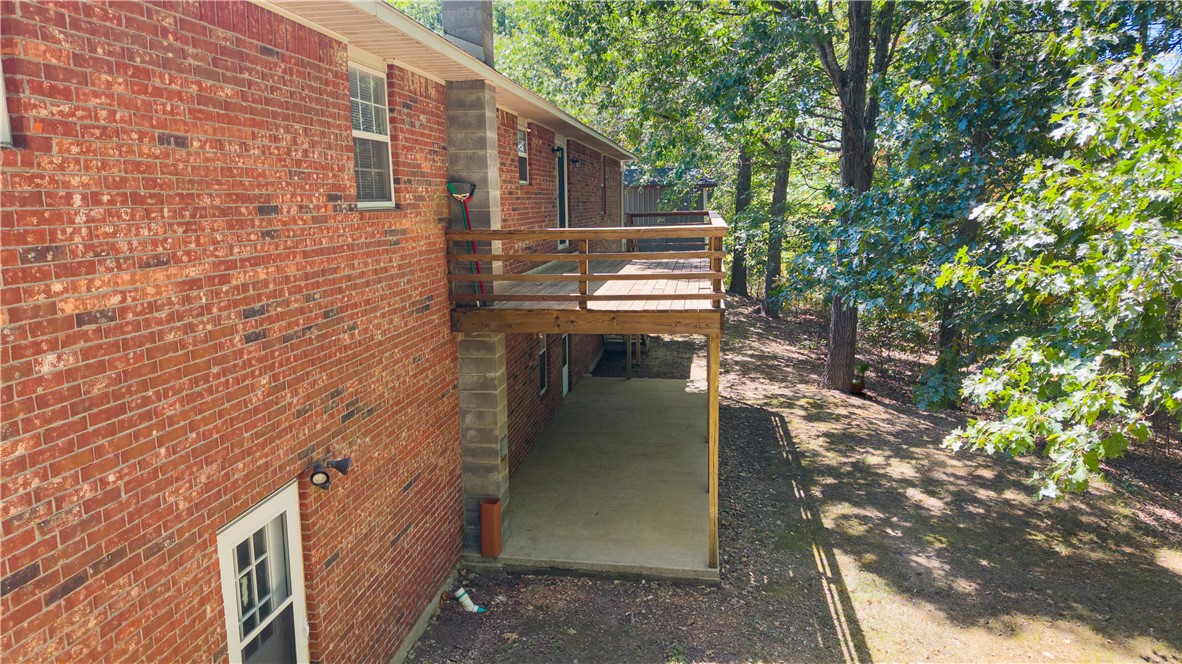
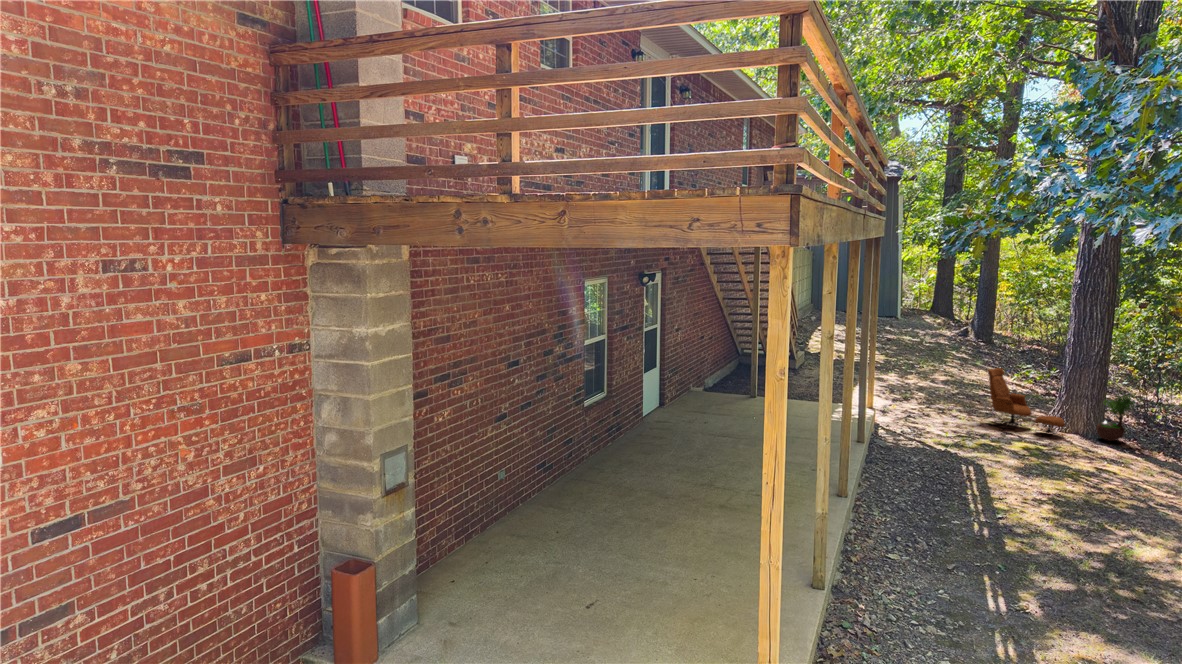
lounge chair: none [783,346,831,393] -> present [988,368,1065,434]

